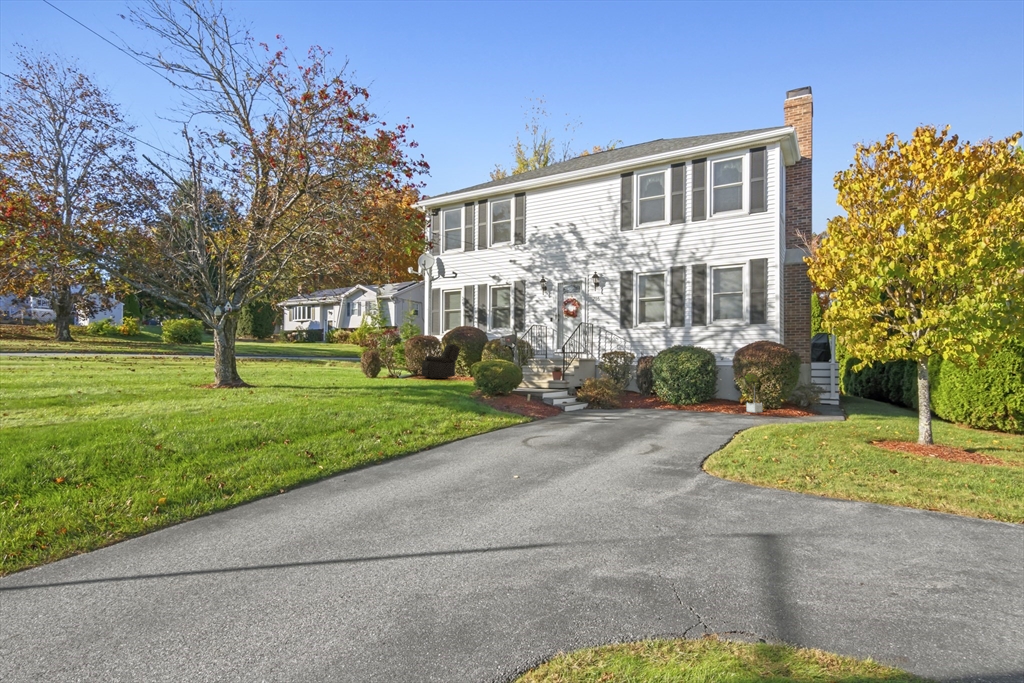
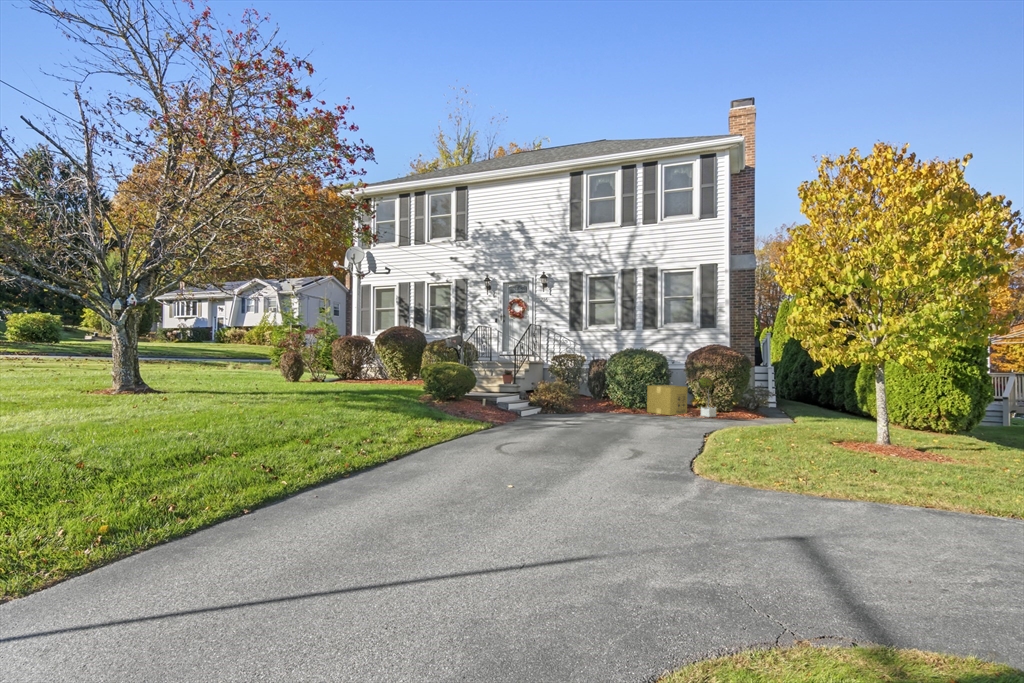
chair: present [422,344,460,379] -> none [356,345,399,383]
cardboard box: none [692,380,734,411] -> present [647,385,688,415]

